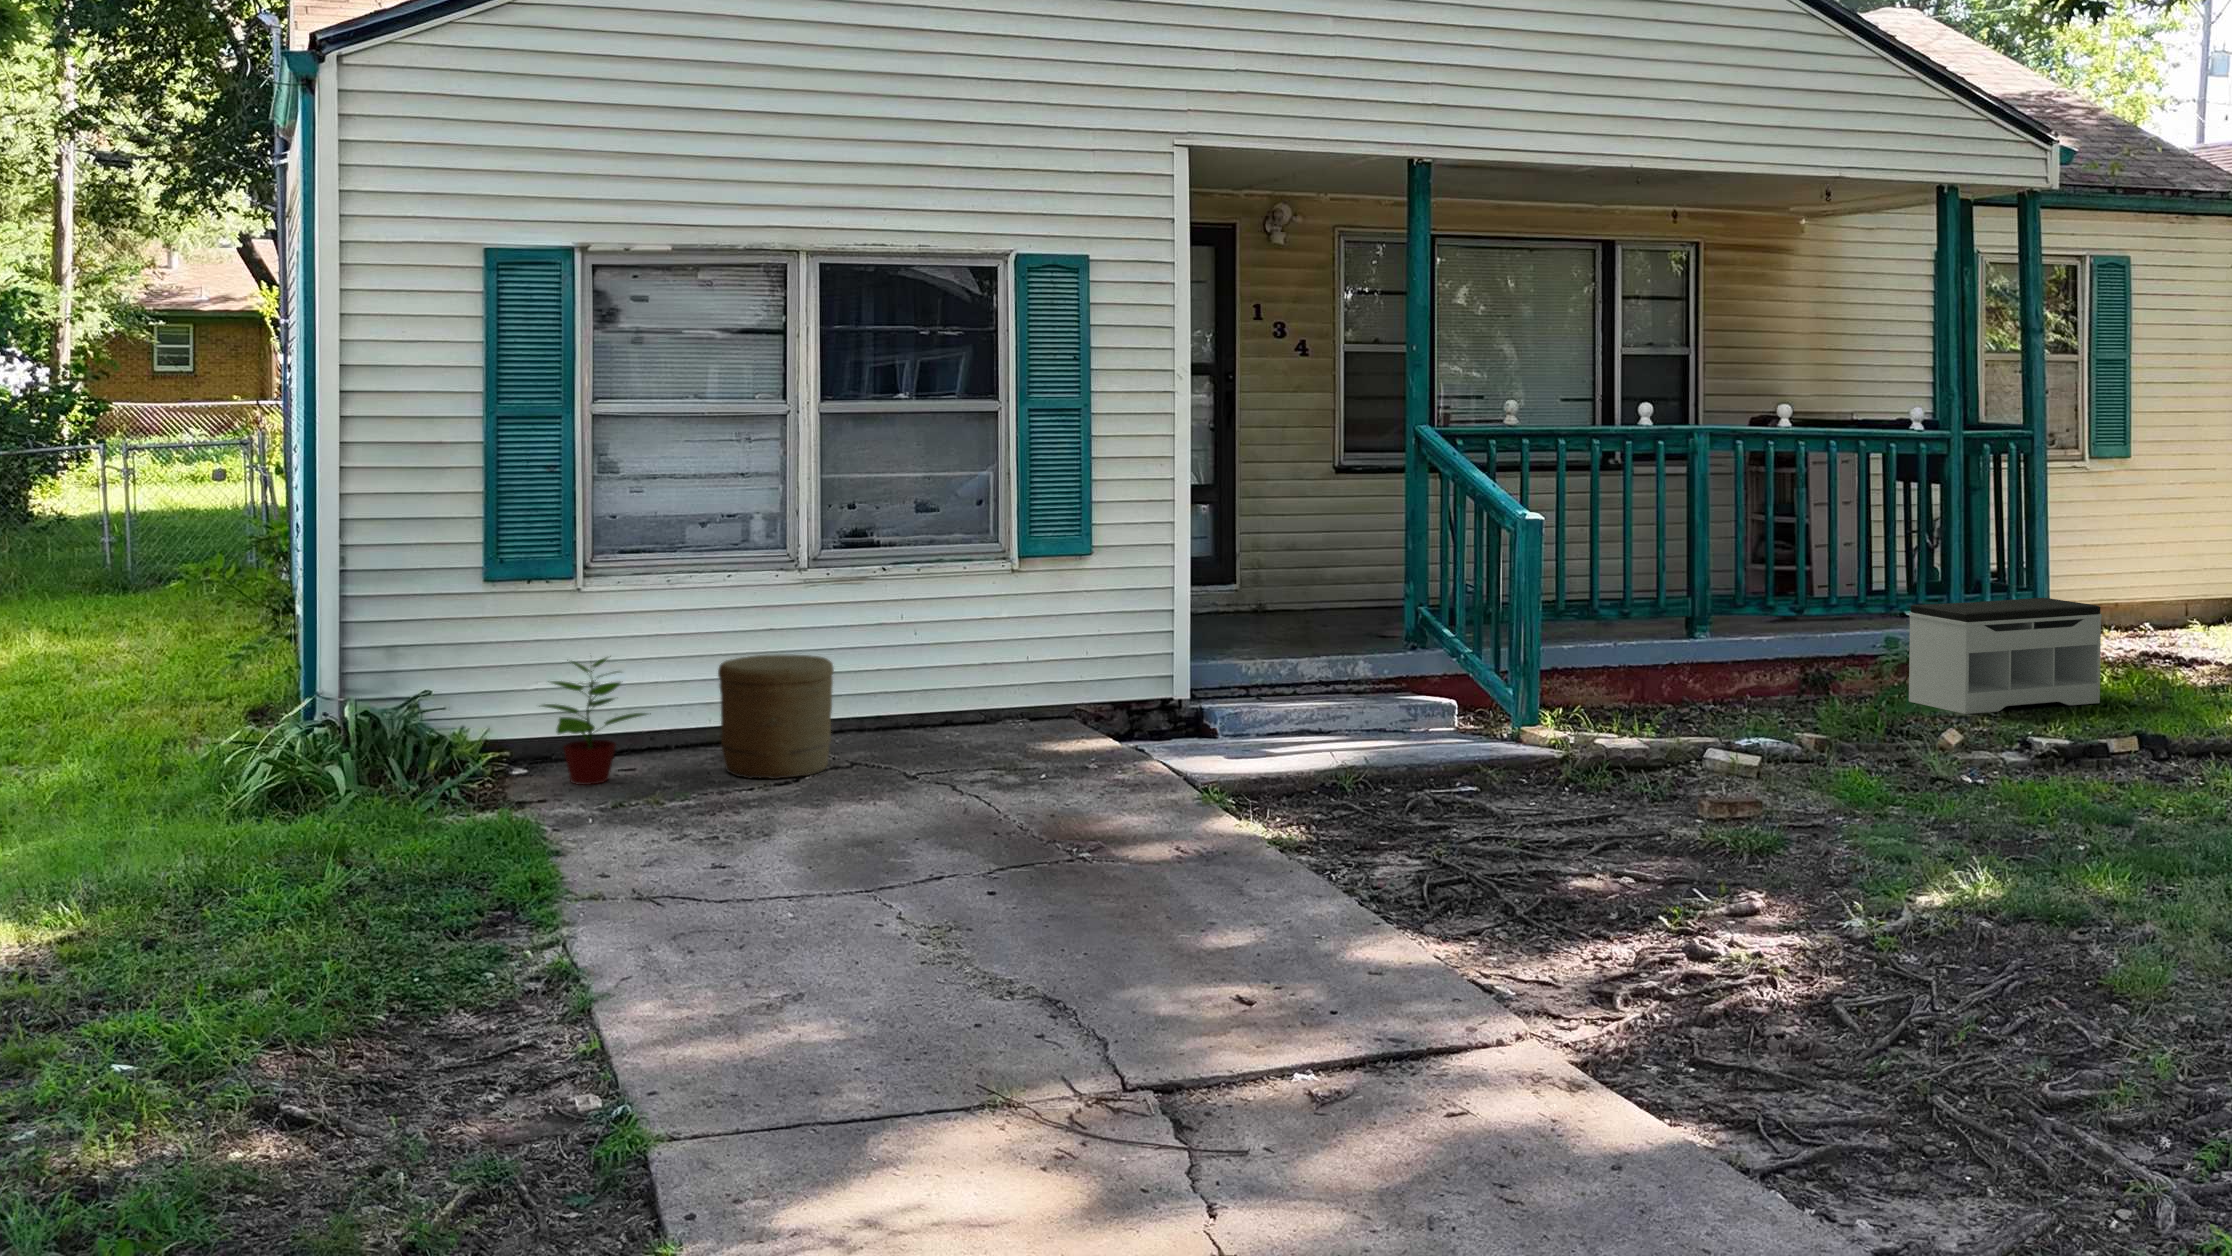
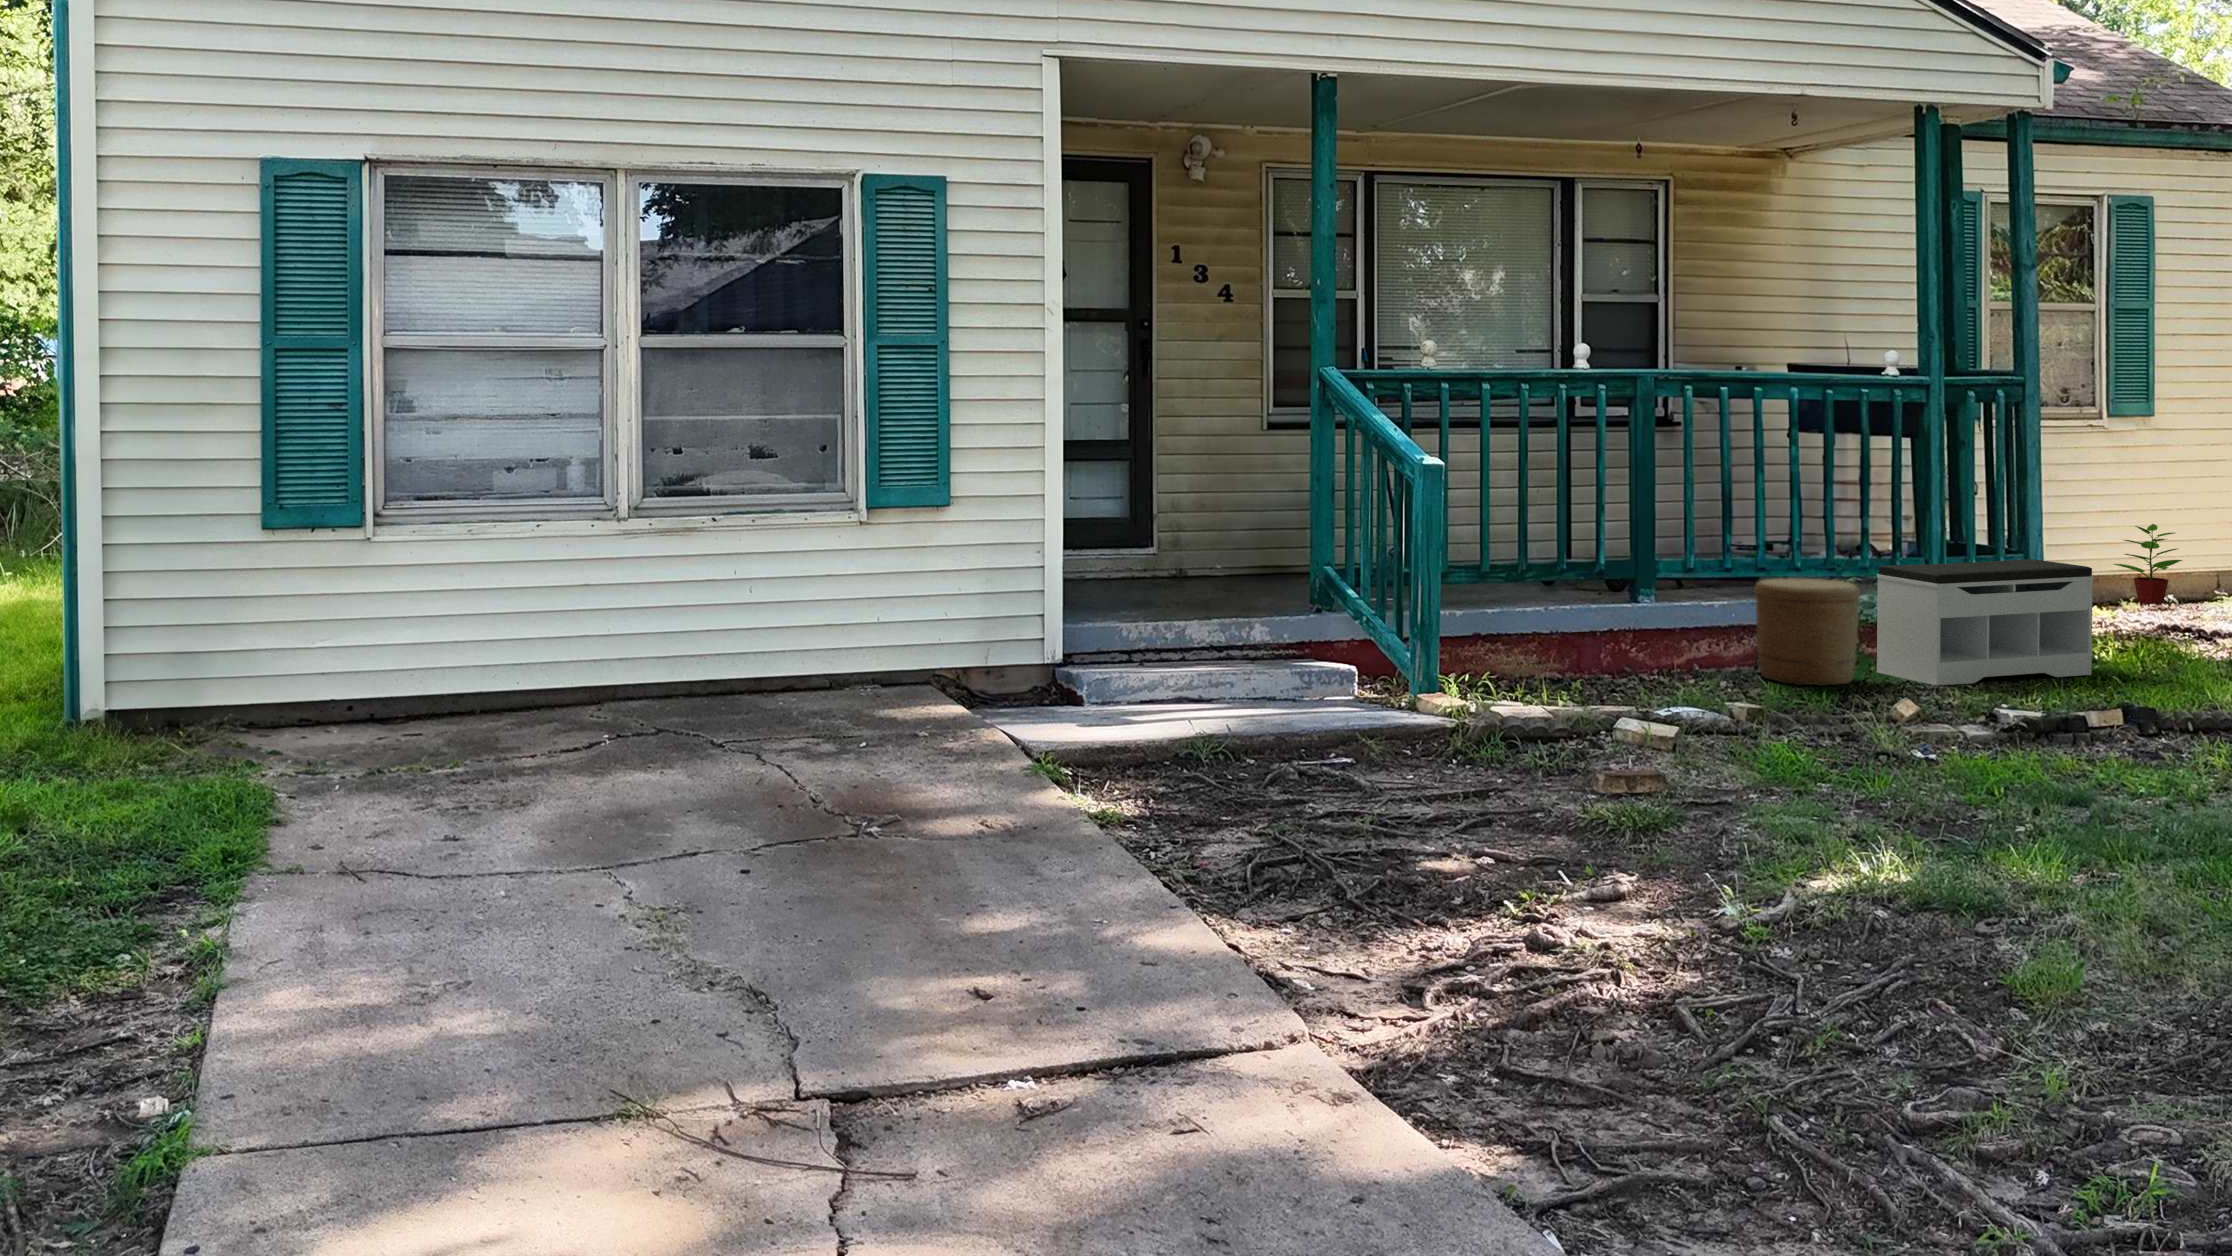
woven basket: present [718,654,834,779] -> present [1754,578,1860,686]
potted plant: present [539,656,651,785] -> present [2114,524,2182,603]

